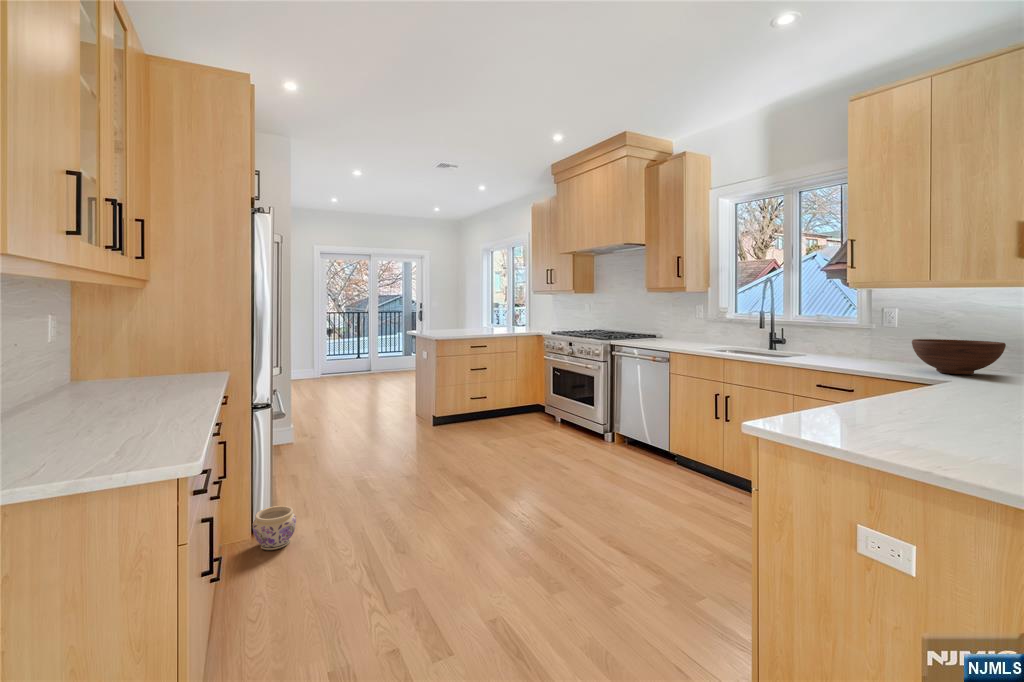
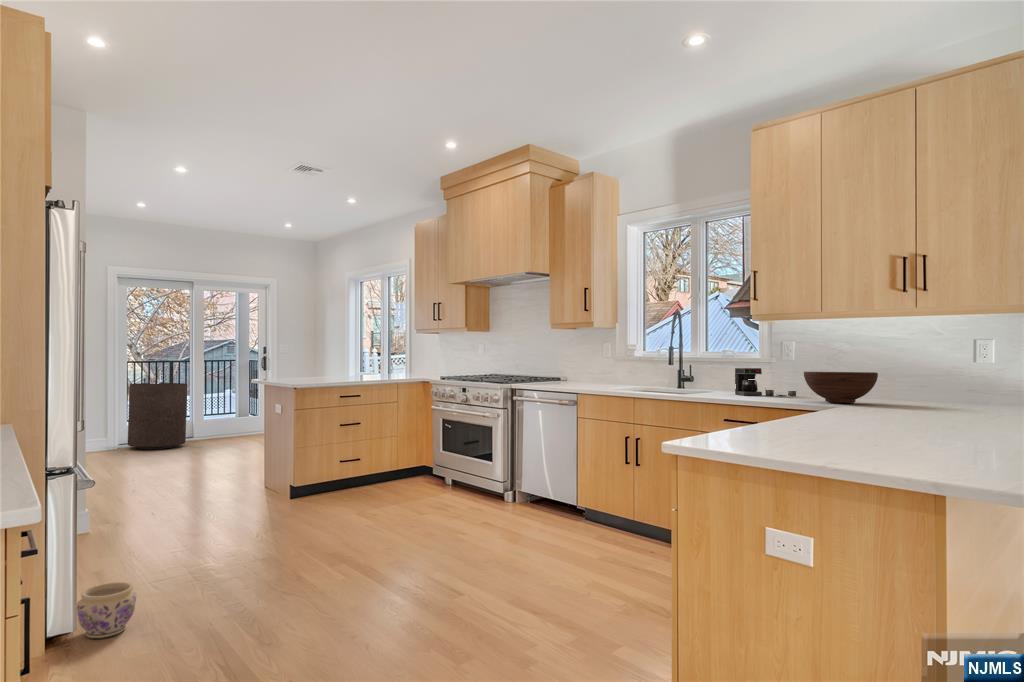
coffee maker: none [830,331,902,360] -> present [735,368,796,396]
trash can: none [328,332,368,381] -> present [128,383,187,449]

